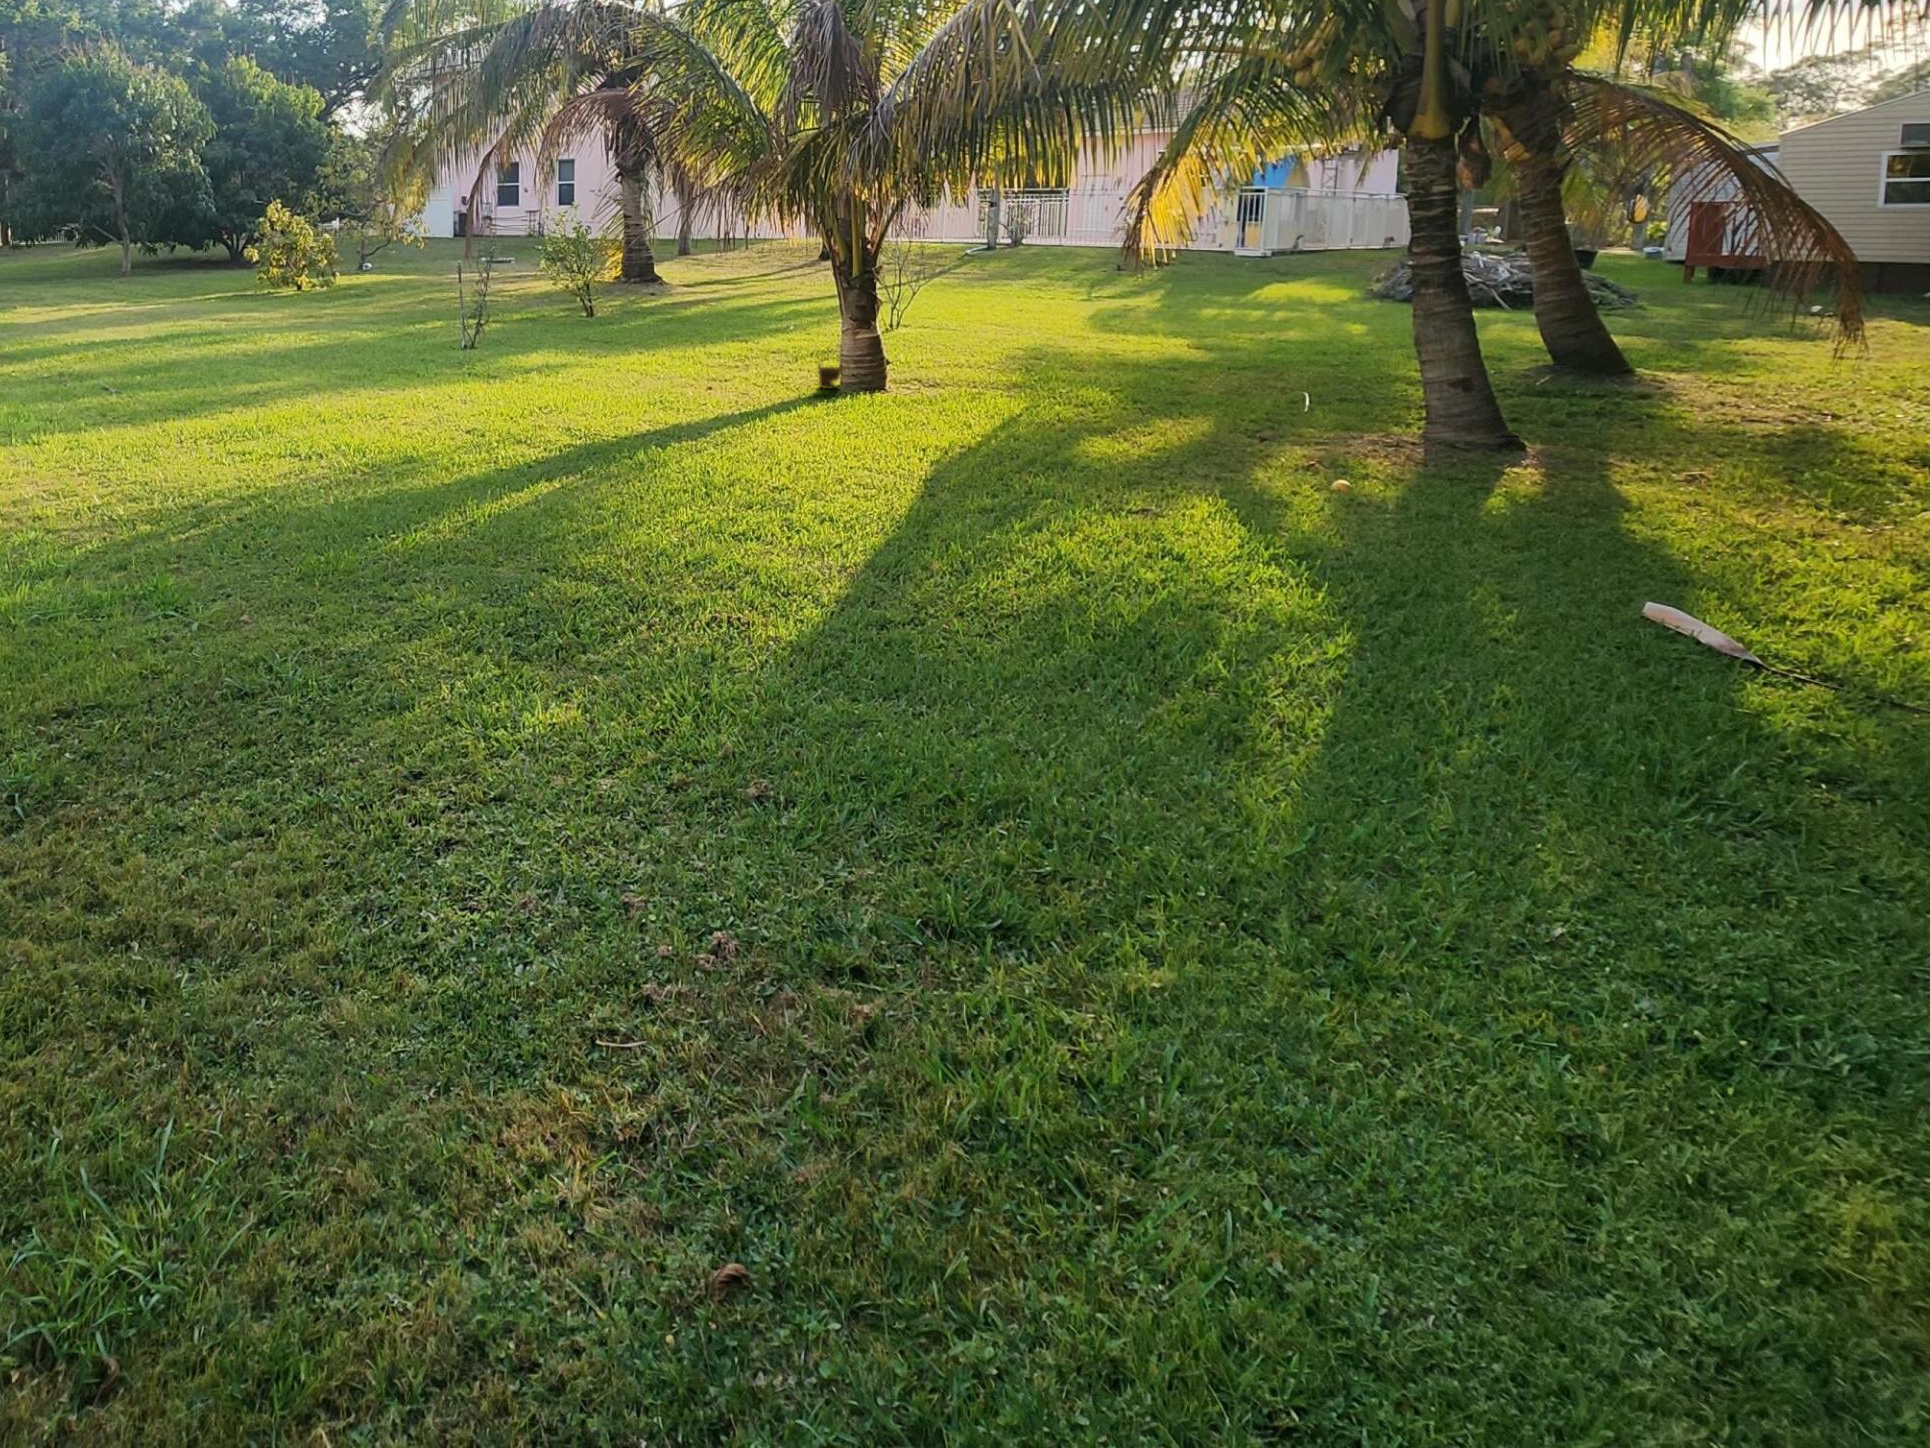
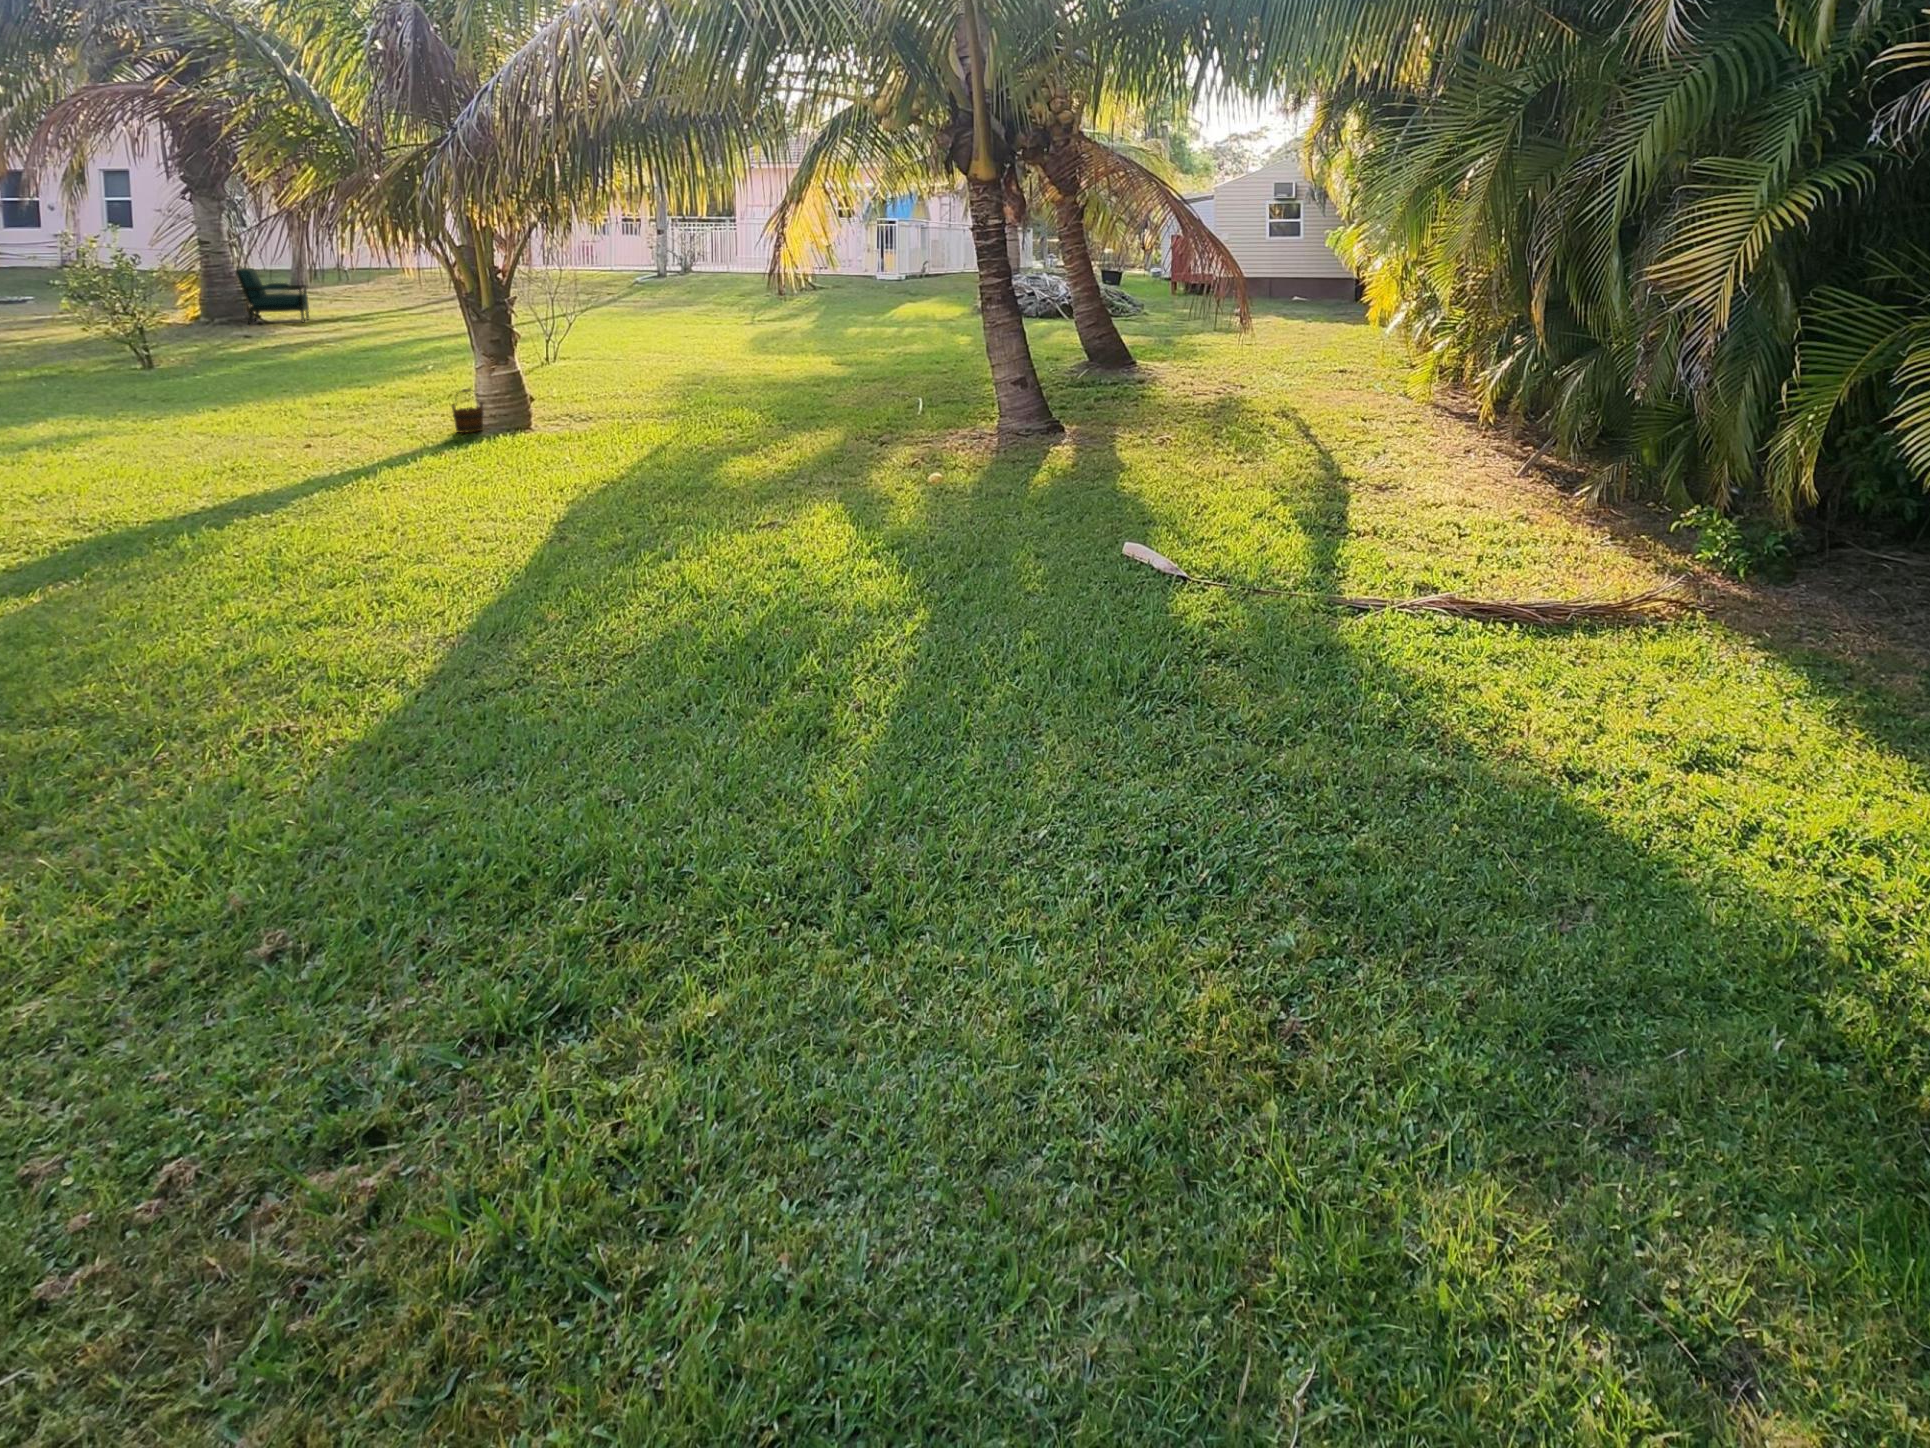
chair: none [641,241,685,287] -> present [235,268,309,324]

